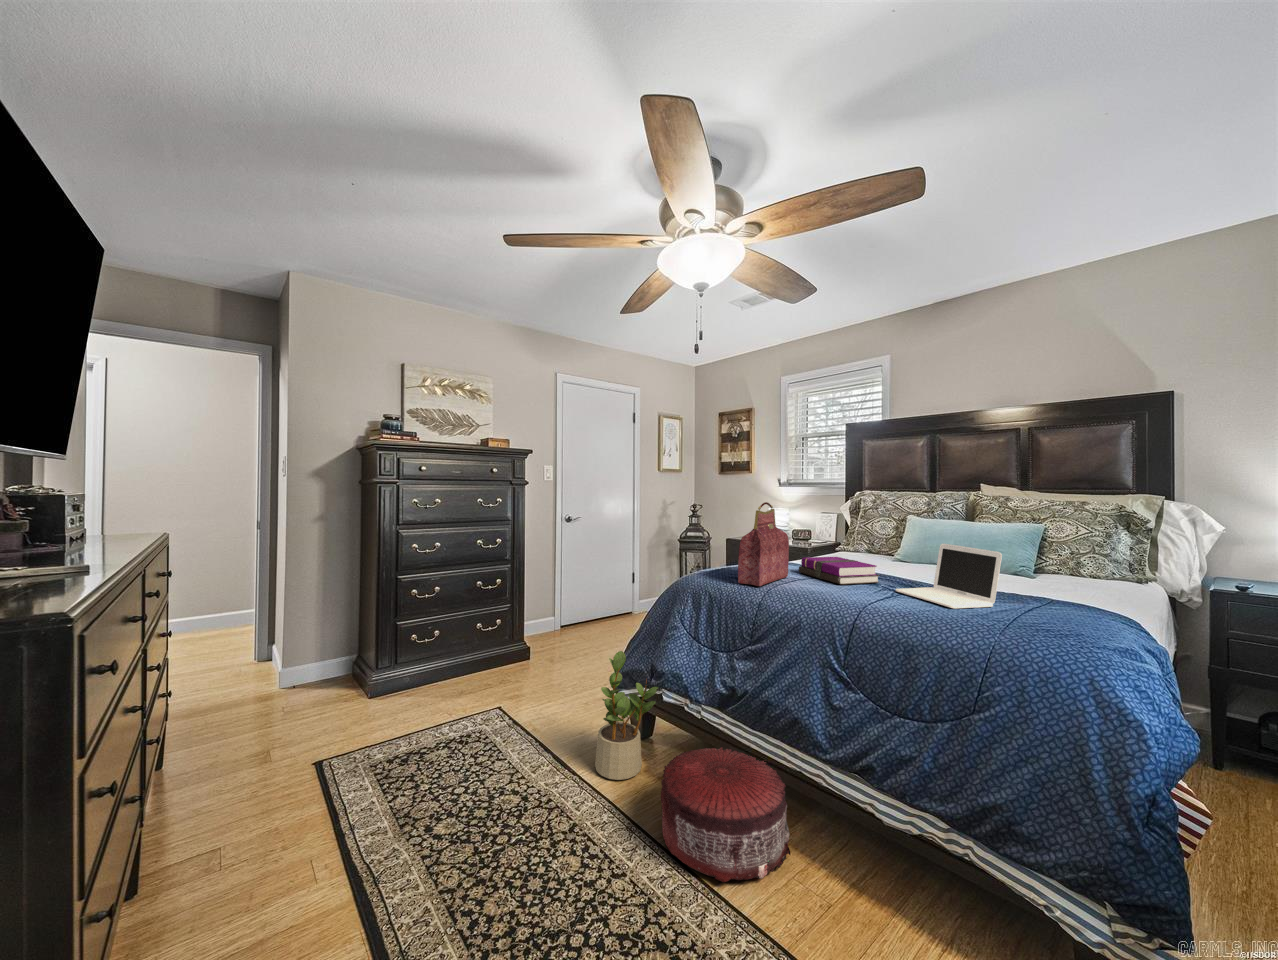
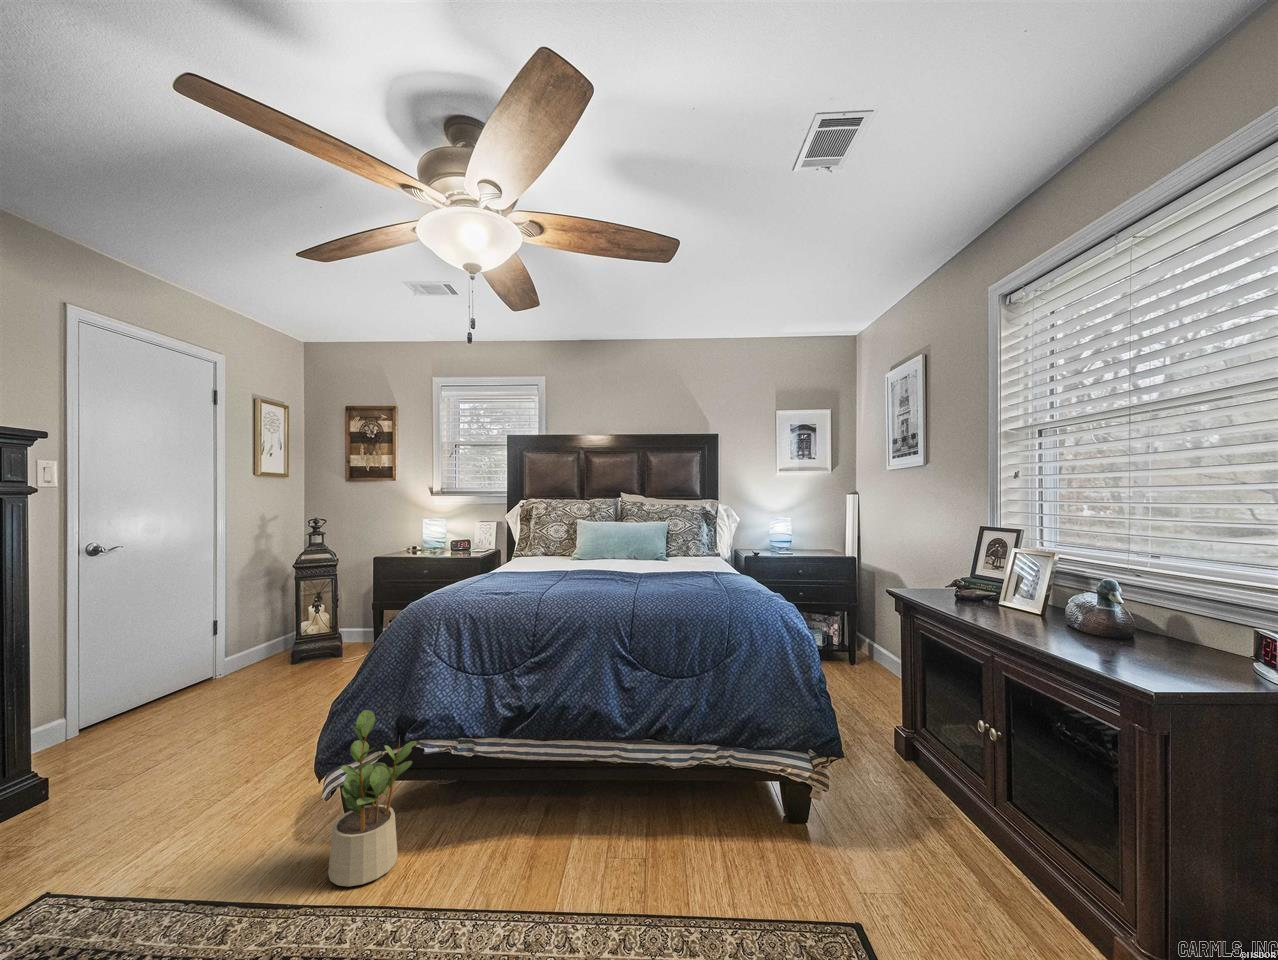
handbag: present [738,502,789,586] -> none [500,507,530,596]
laptop: present [896,544,1002,608] -> none [628,535,700,585]
notebook: present [799,557,879,584] -> none [532,559,606,583]
pouf: present [661,747,790,882] -> none [460,770,601,909]

